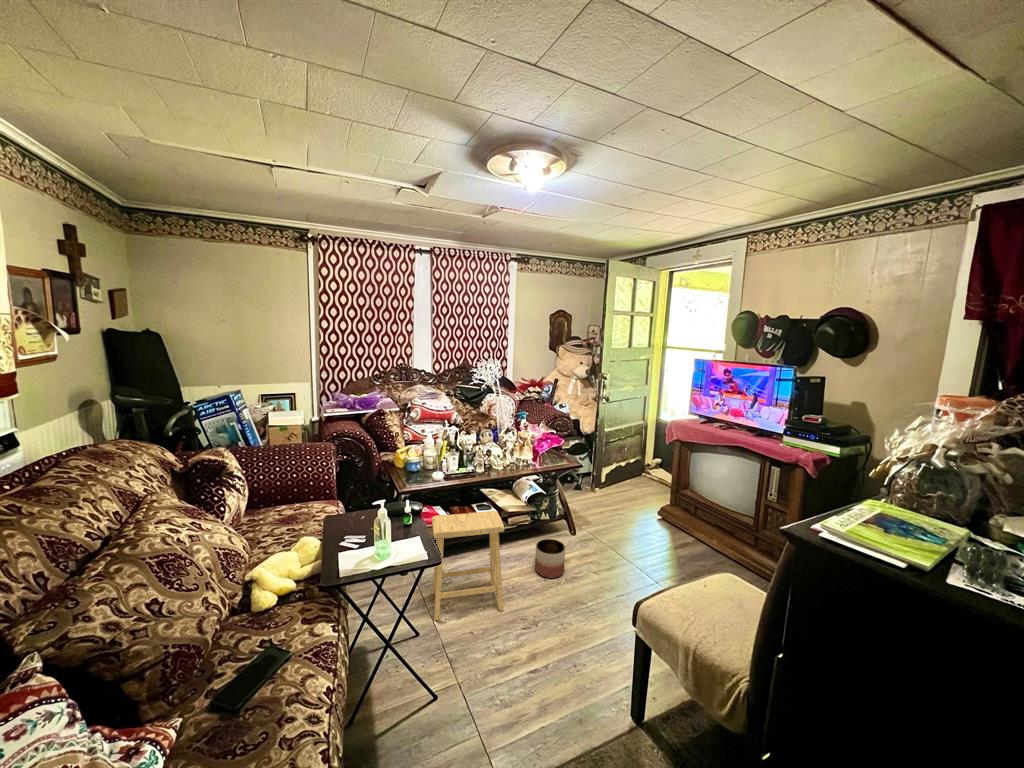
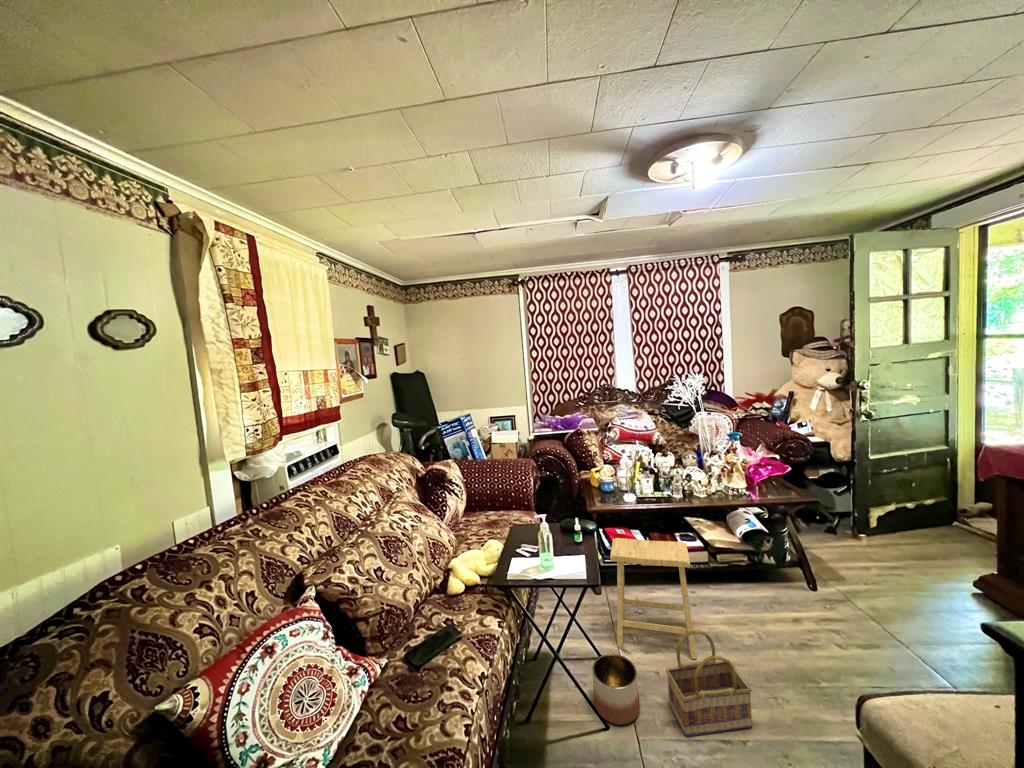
planter: present [535,539,565,578] -> present [592,654,640,724]
basket: none [488,583,553,677] -> present [666,630,752,736]

